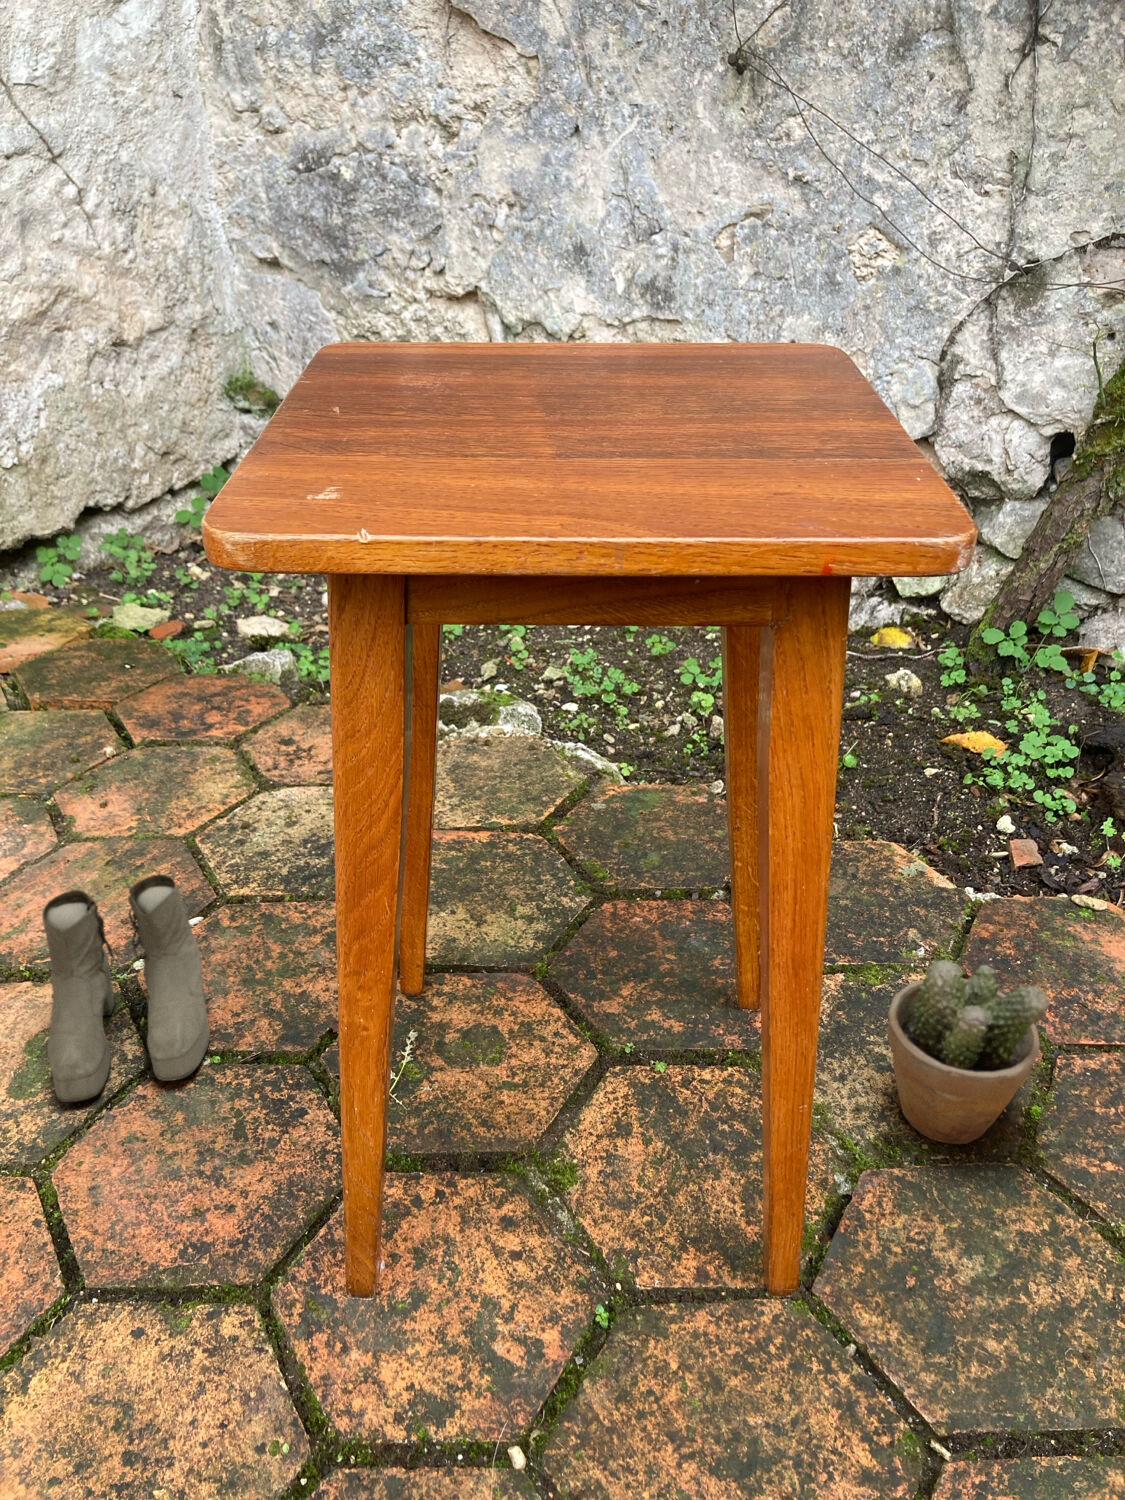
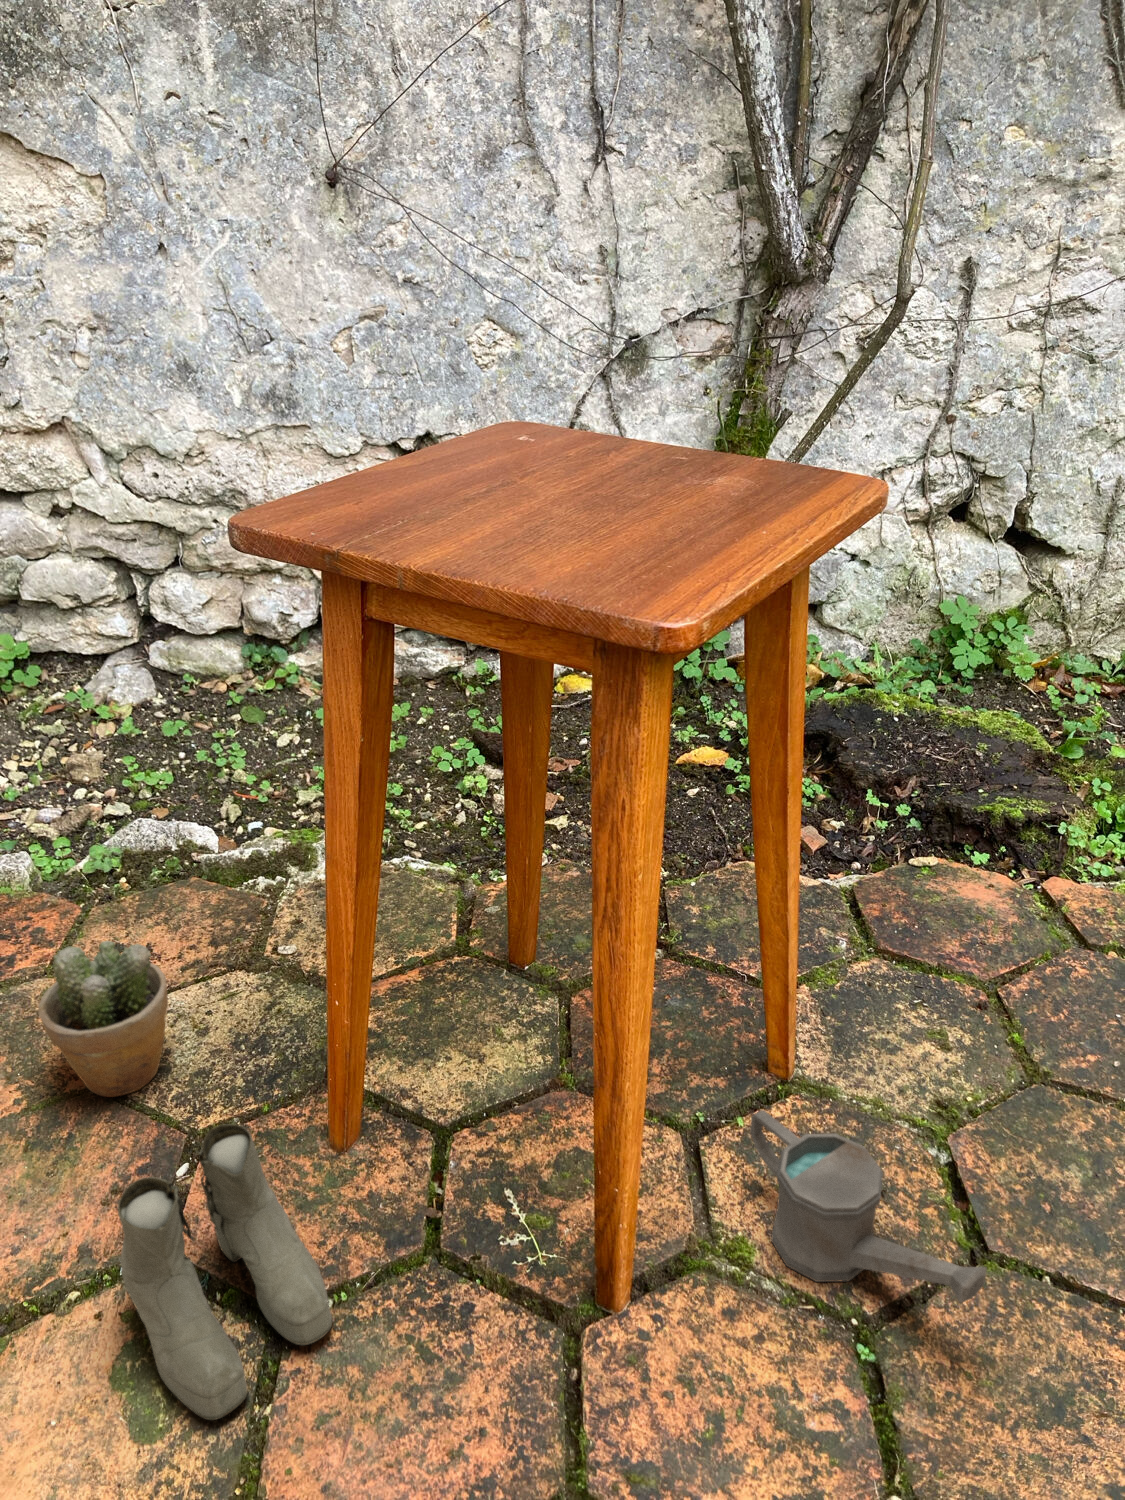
potted plant: present [888,960,1049,1144] -> present [38,941,168,1097]
watering can: none [594,1051,716,1305] -> present [750,1110,987,1302]

